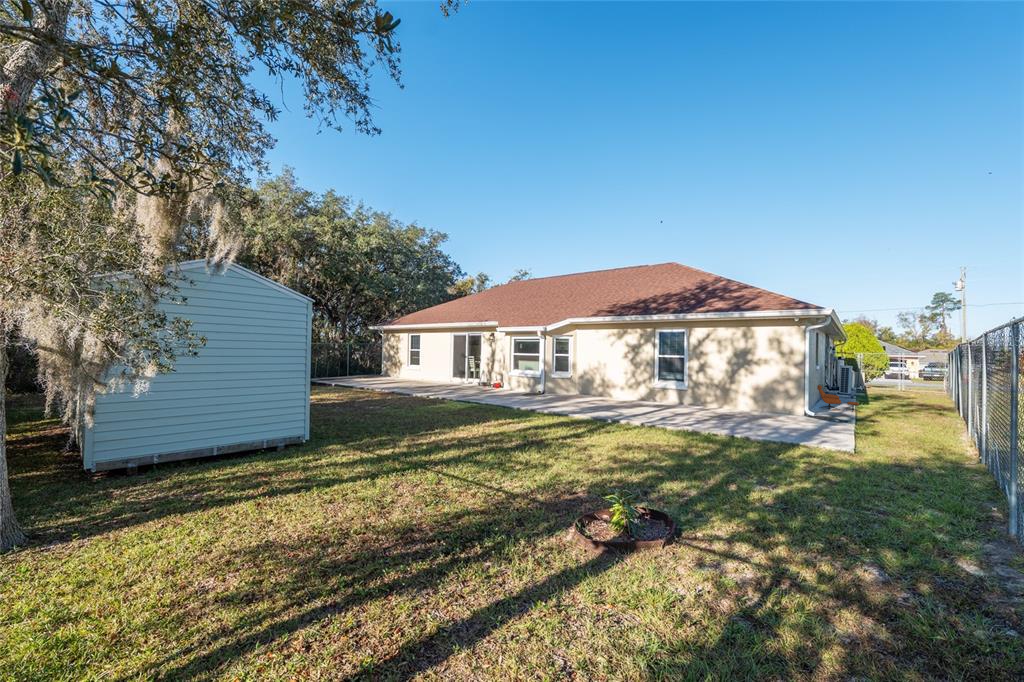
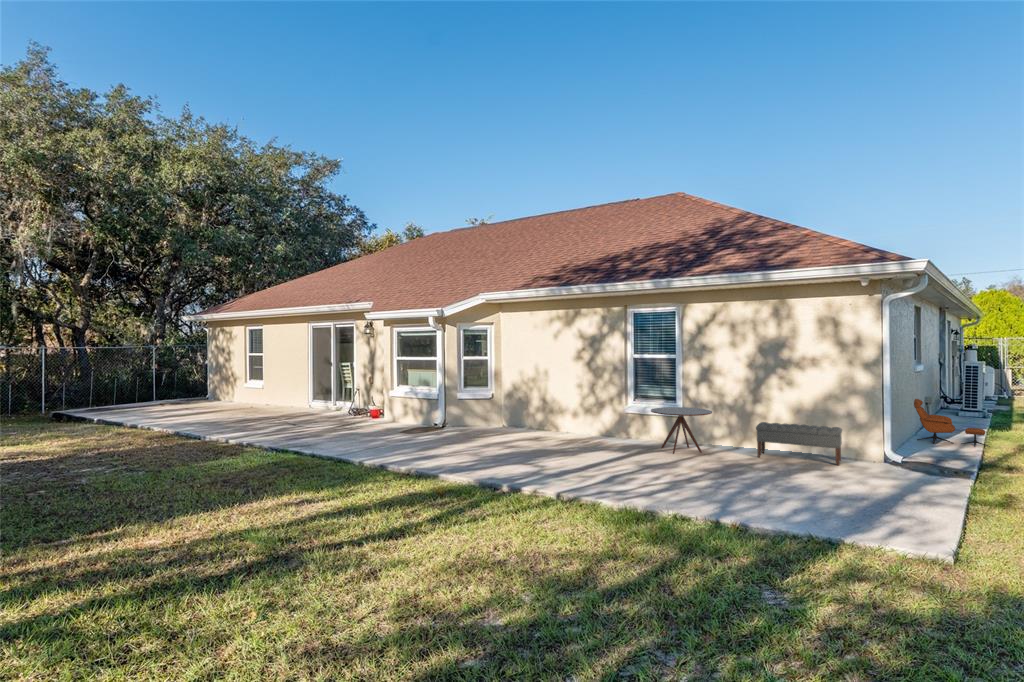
round table: none [672,385,708,410] -> present [651,407,712,454]
bench: none [733,394,783,418] -> present [756,422,842,466]

